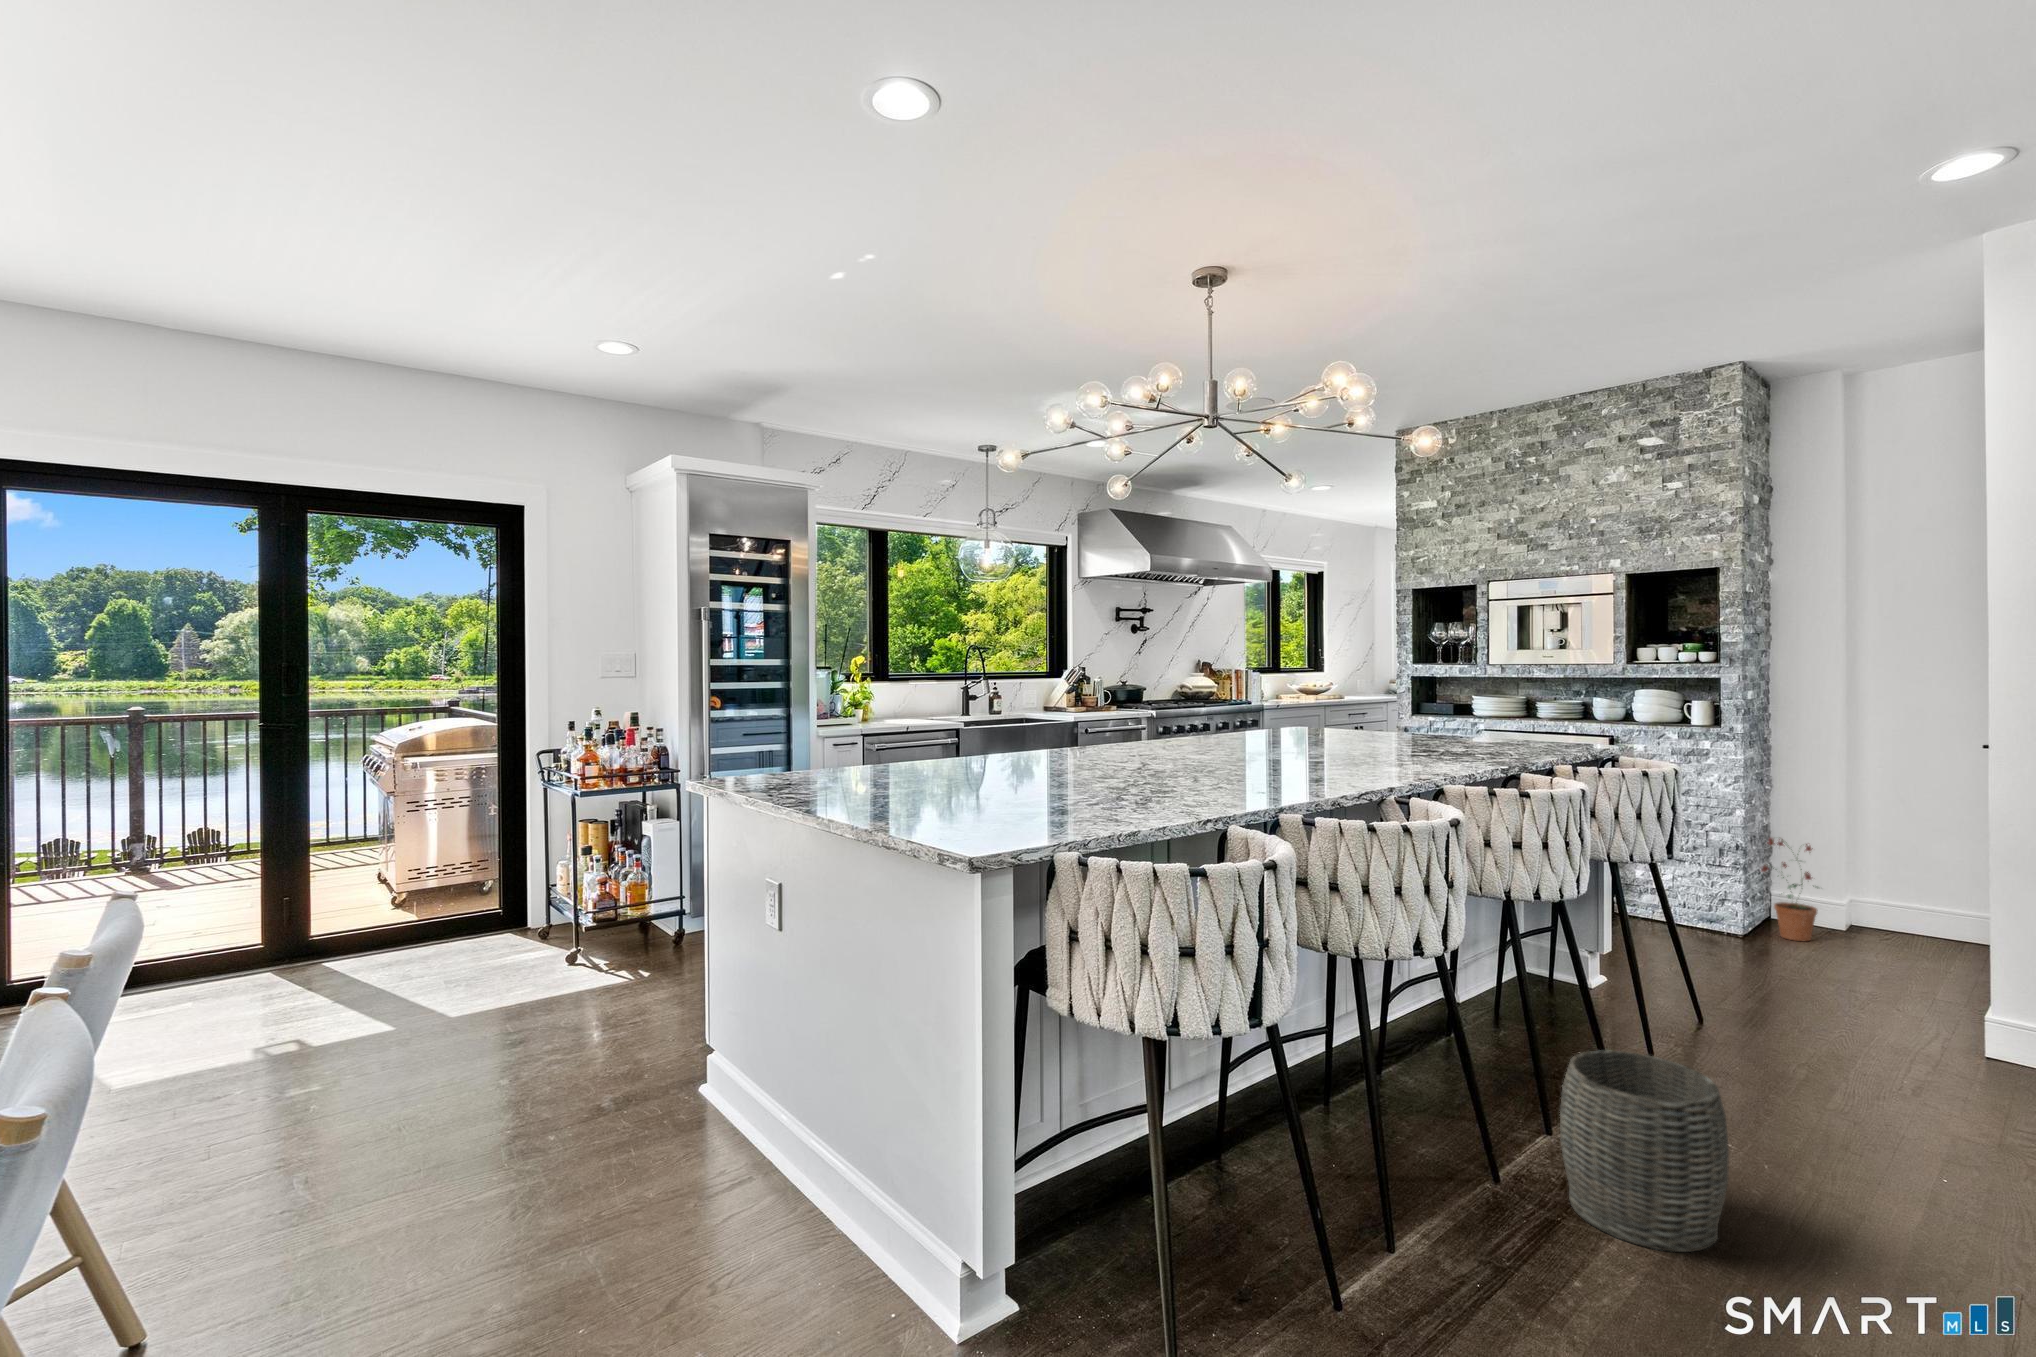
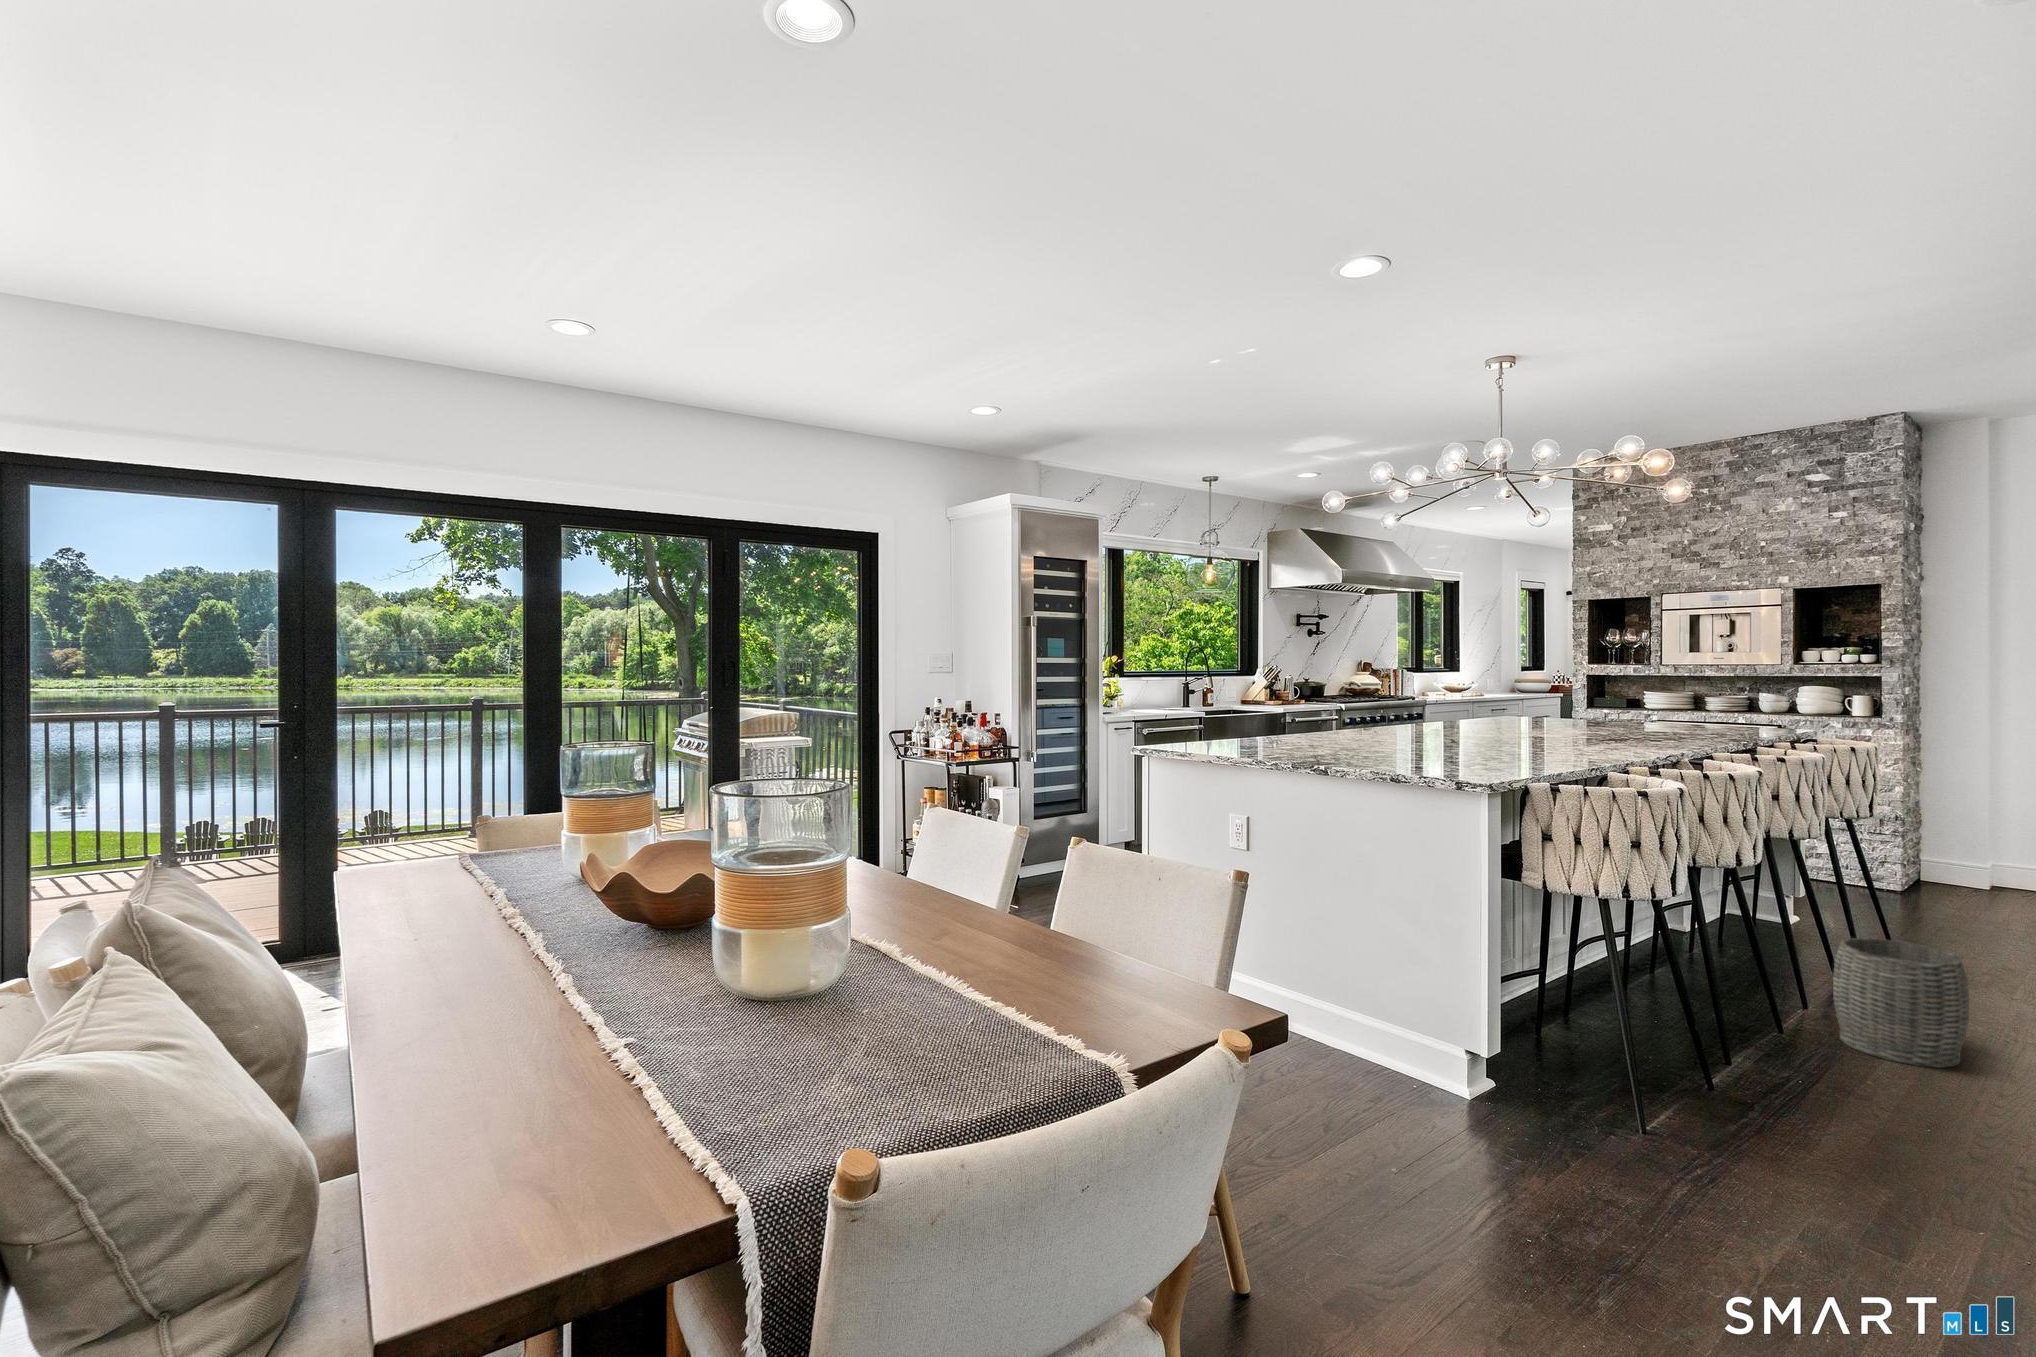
potted plant: present [1761,838,1818,941] -> none [1915,809,1975,896]

